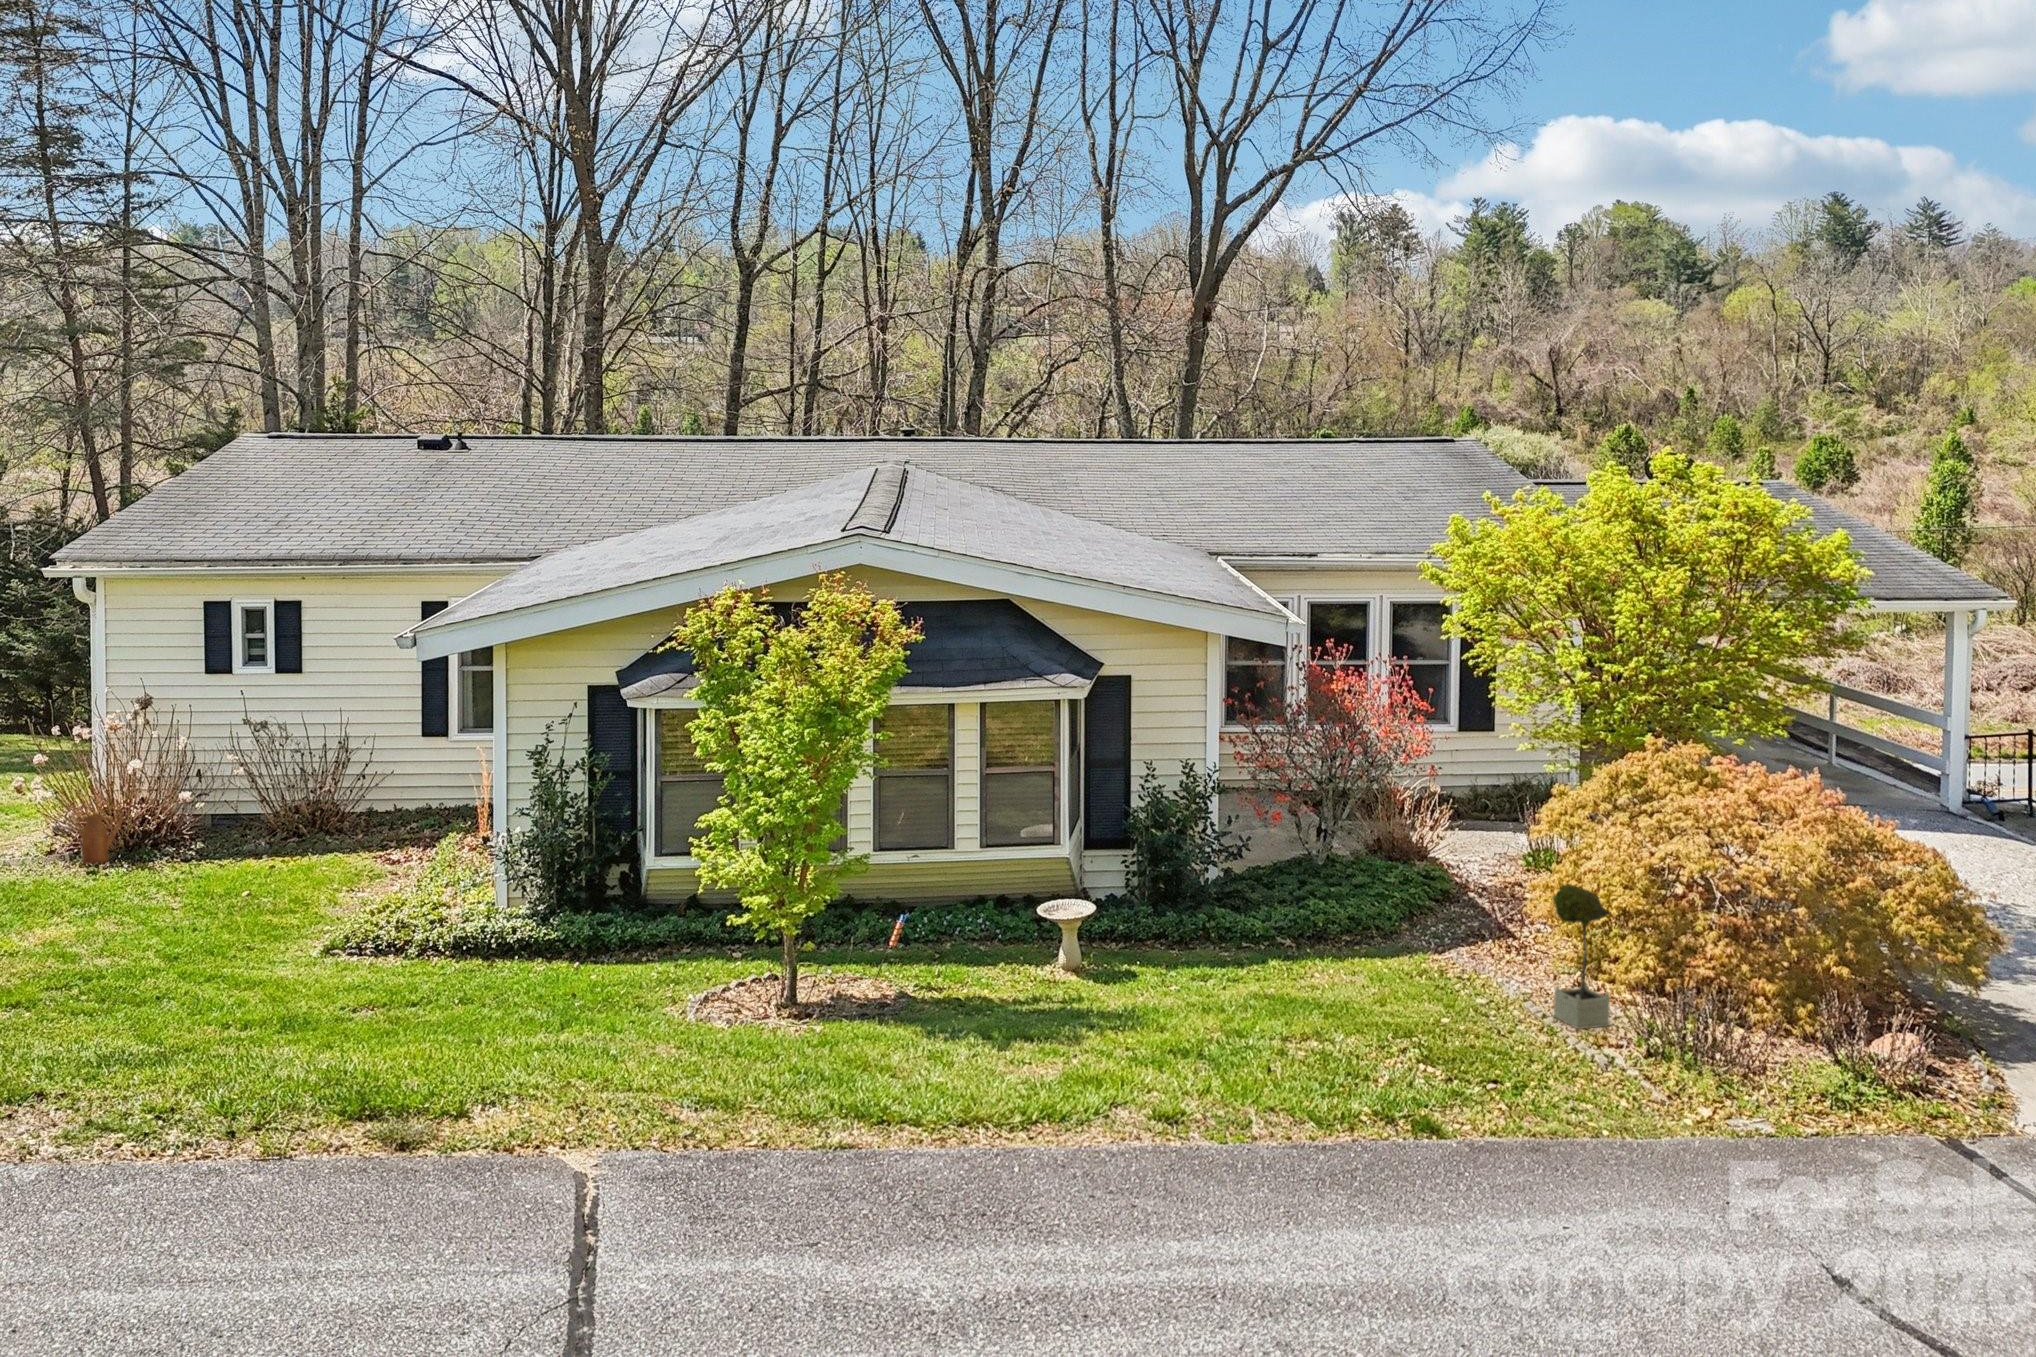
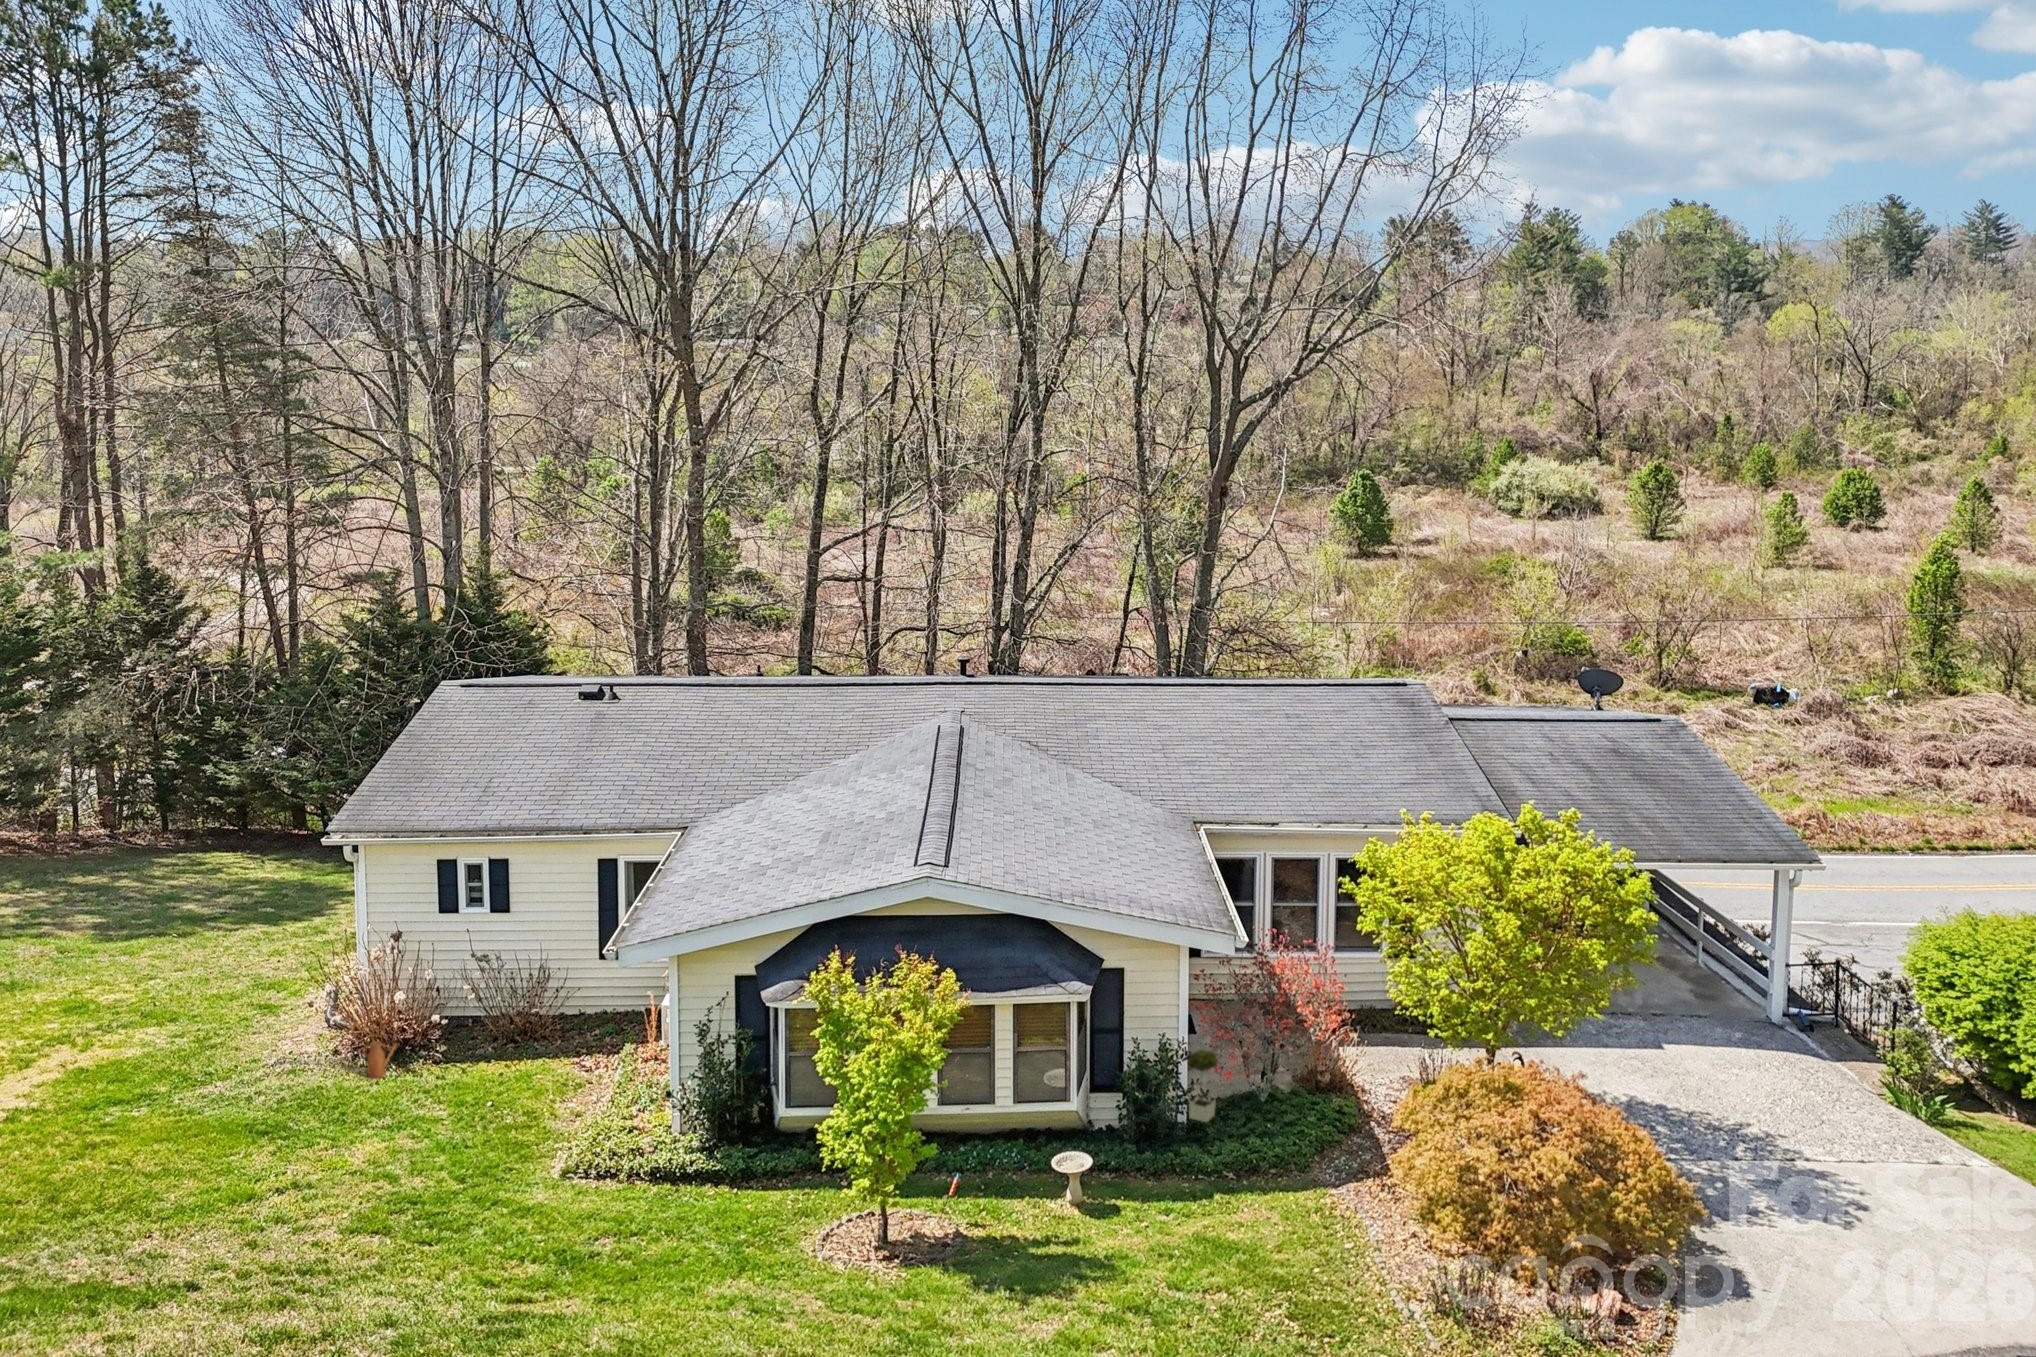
potted tree: present [1553,884,1610,1029] -> present [1187,1050,1217,1122]

